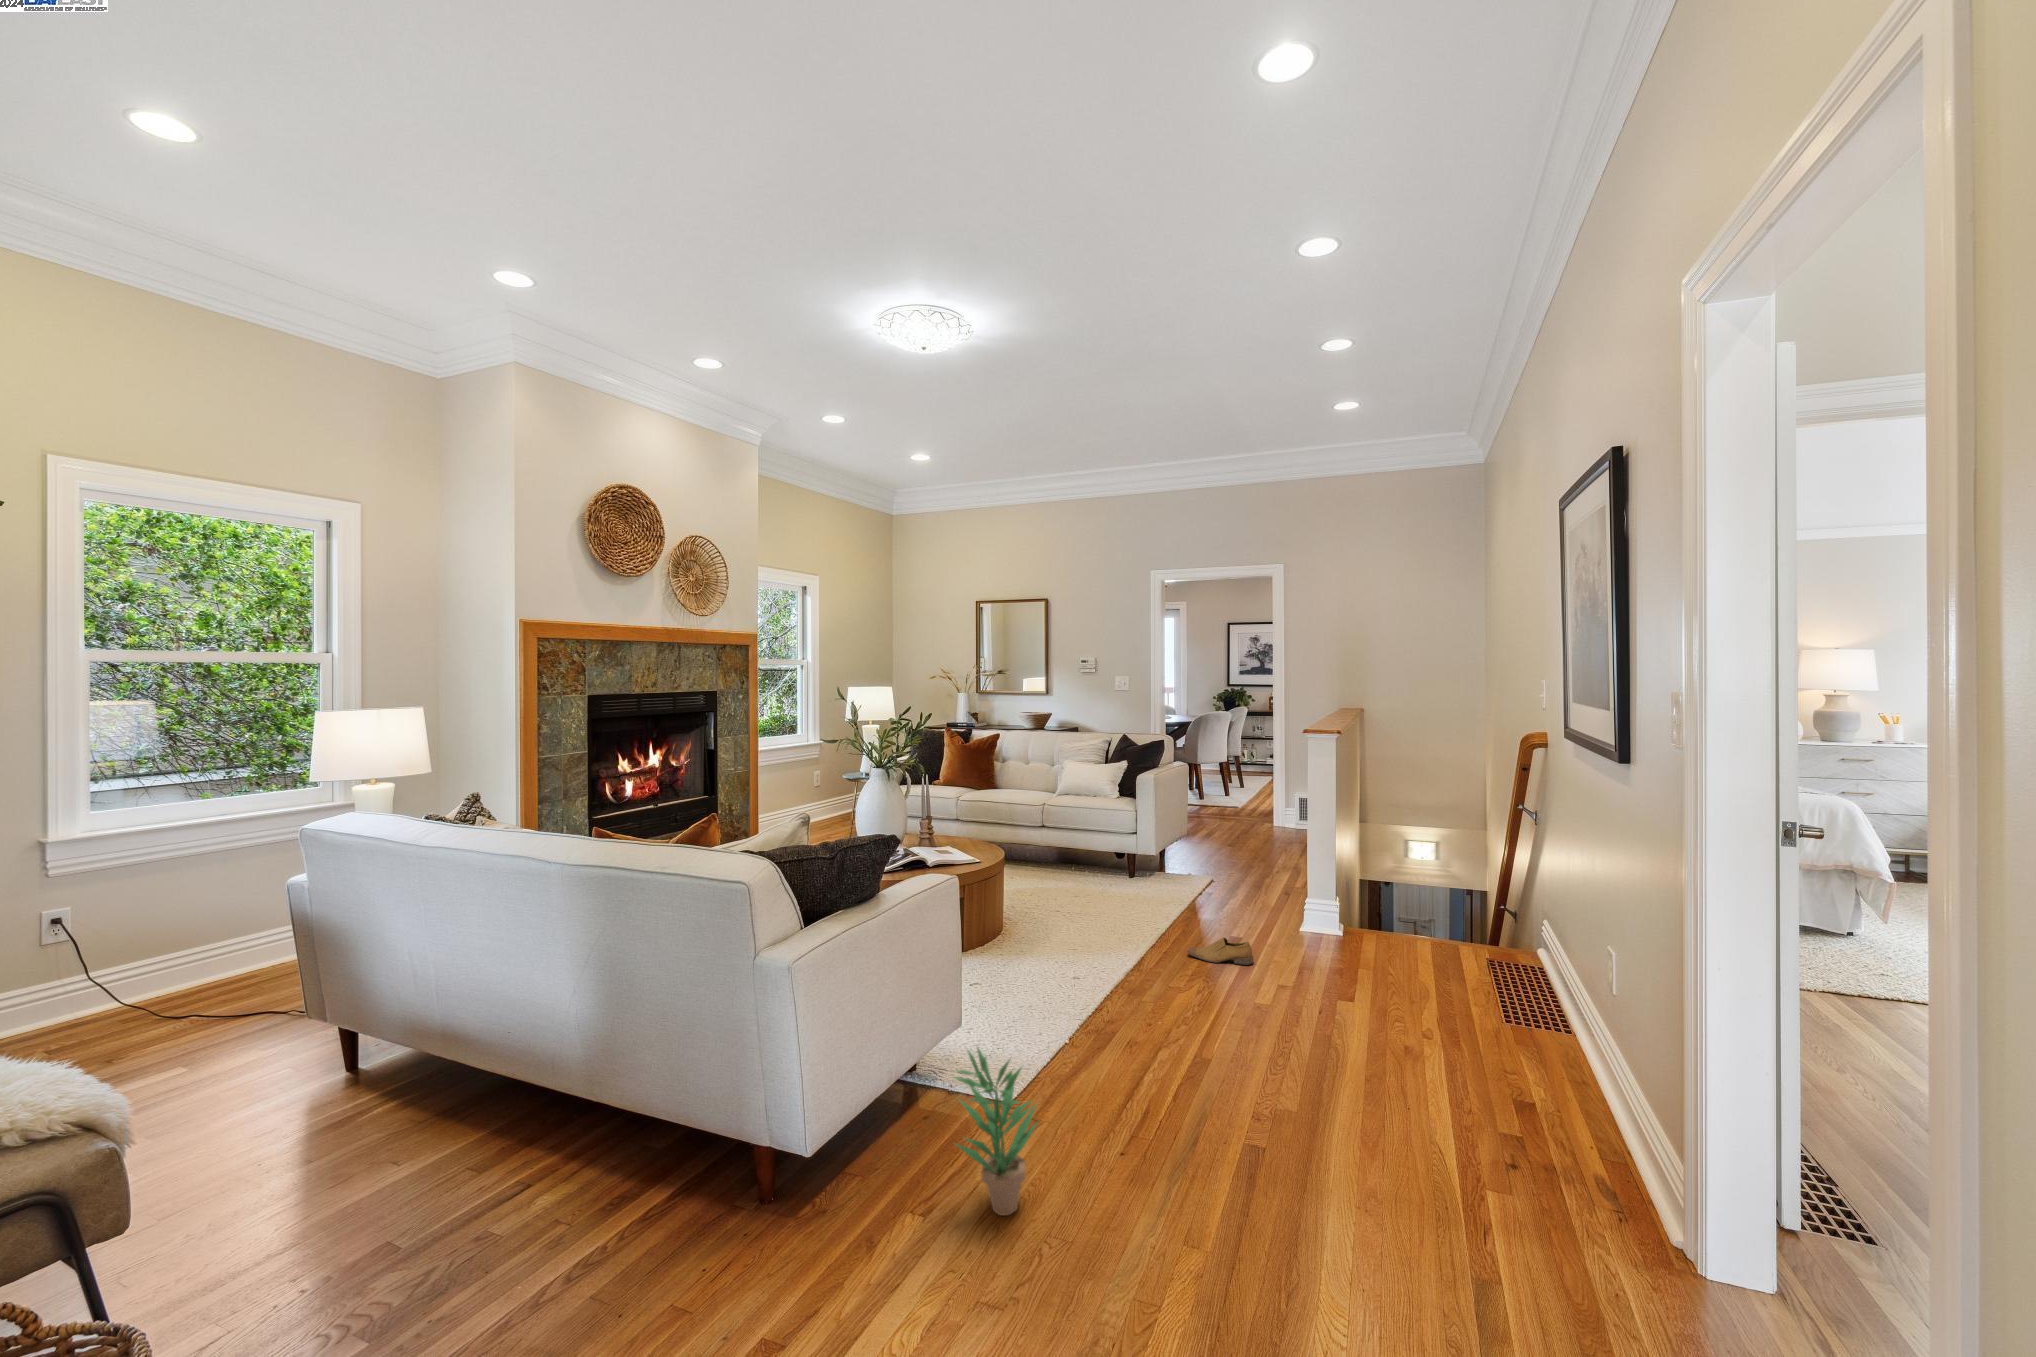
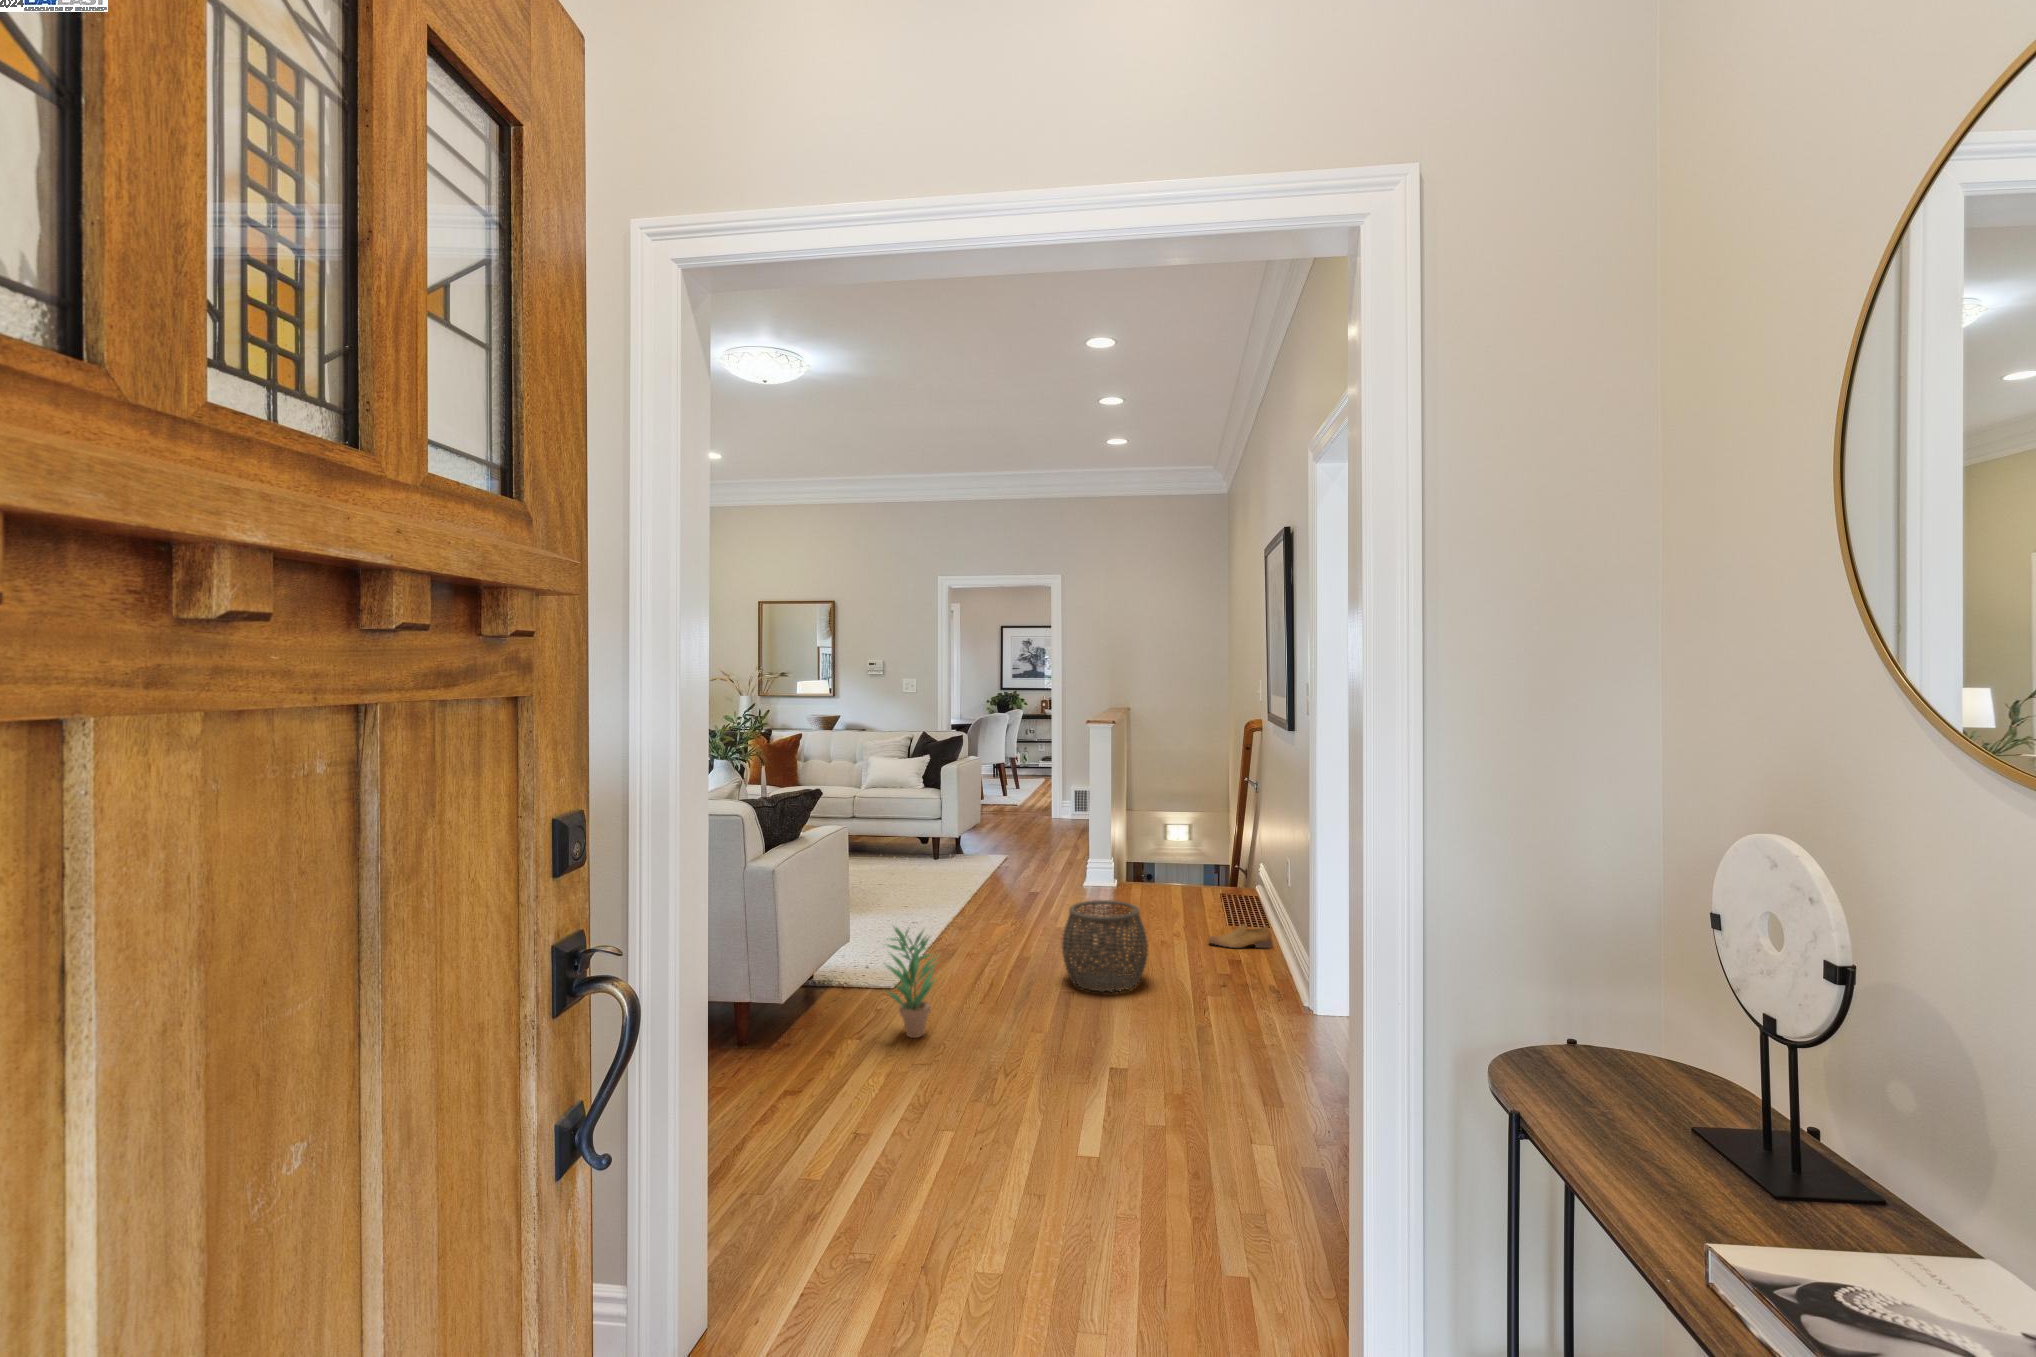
shoe: present [1188,938,1254,965] -> present [1208,925,1273,948]
woven basket: none [1241,996,1375,1152] -> present [1062,900,1148,992]

